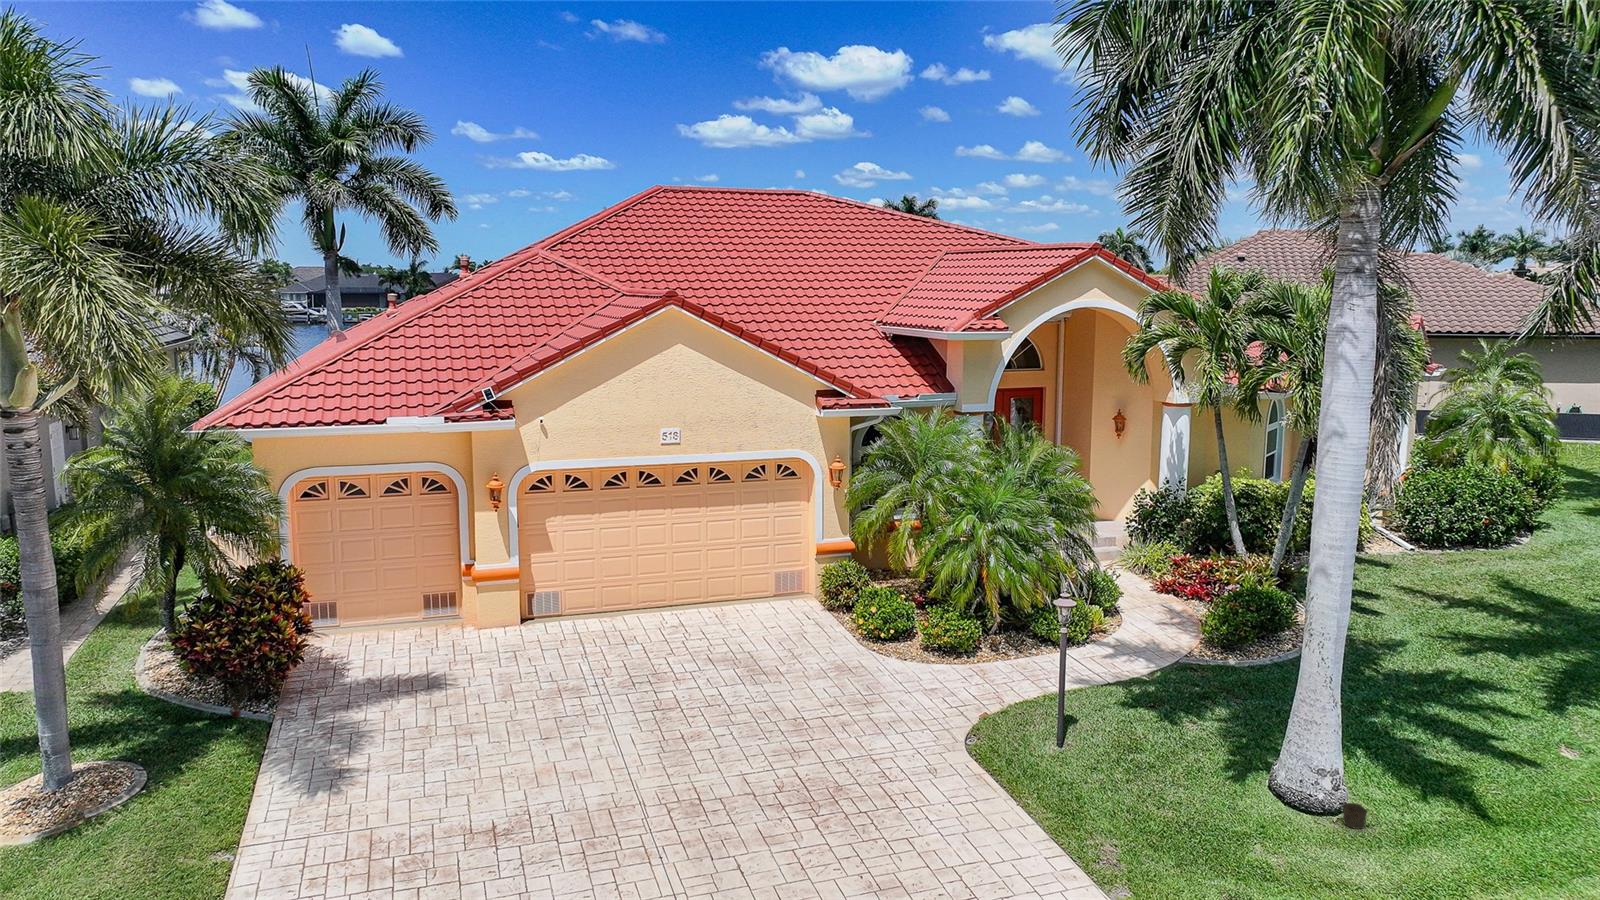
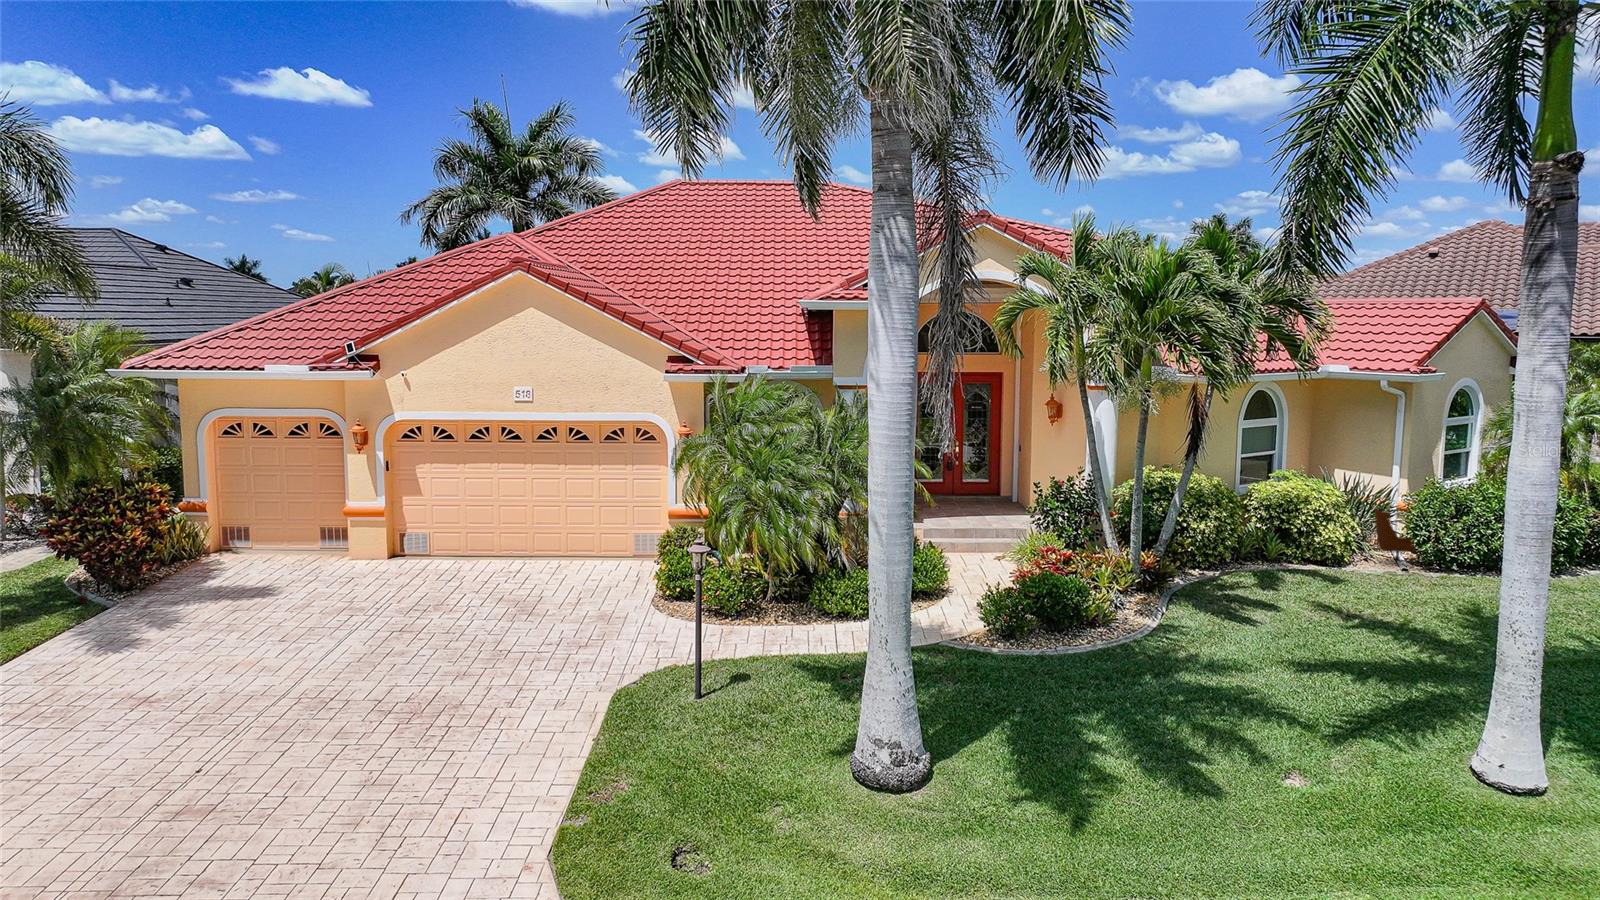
lounge chair: none [1421,504,1476,555] -> present [1374,508,1416,563]
bucket: present [1341,803,1368,829] -> none [866,775,901,806]

